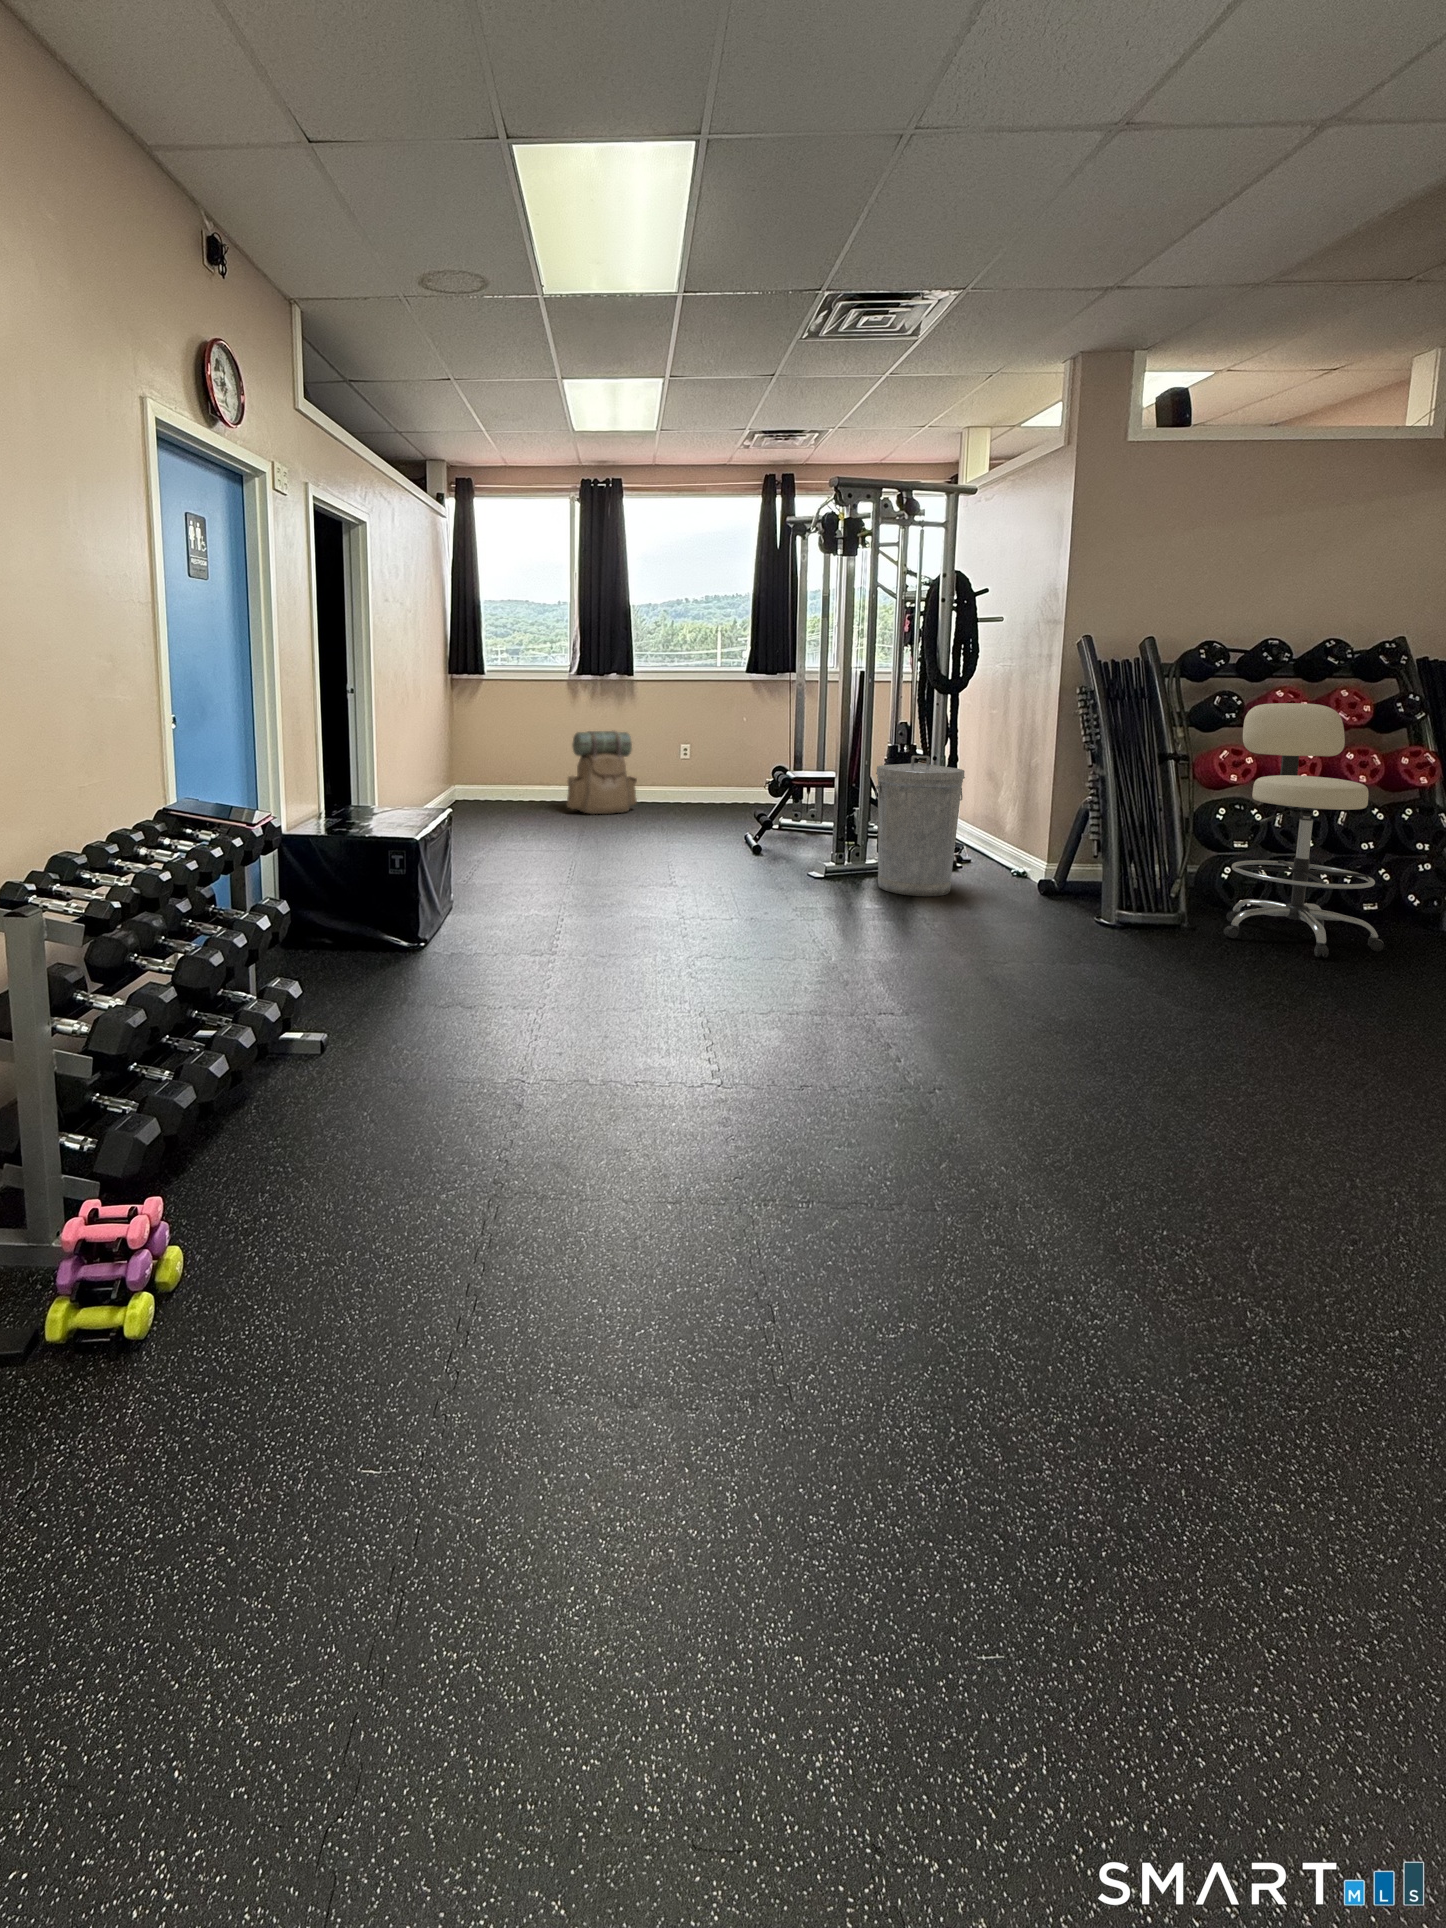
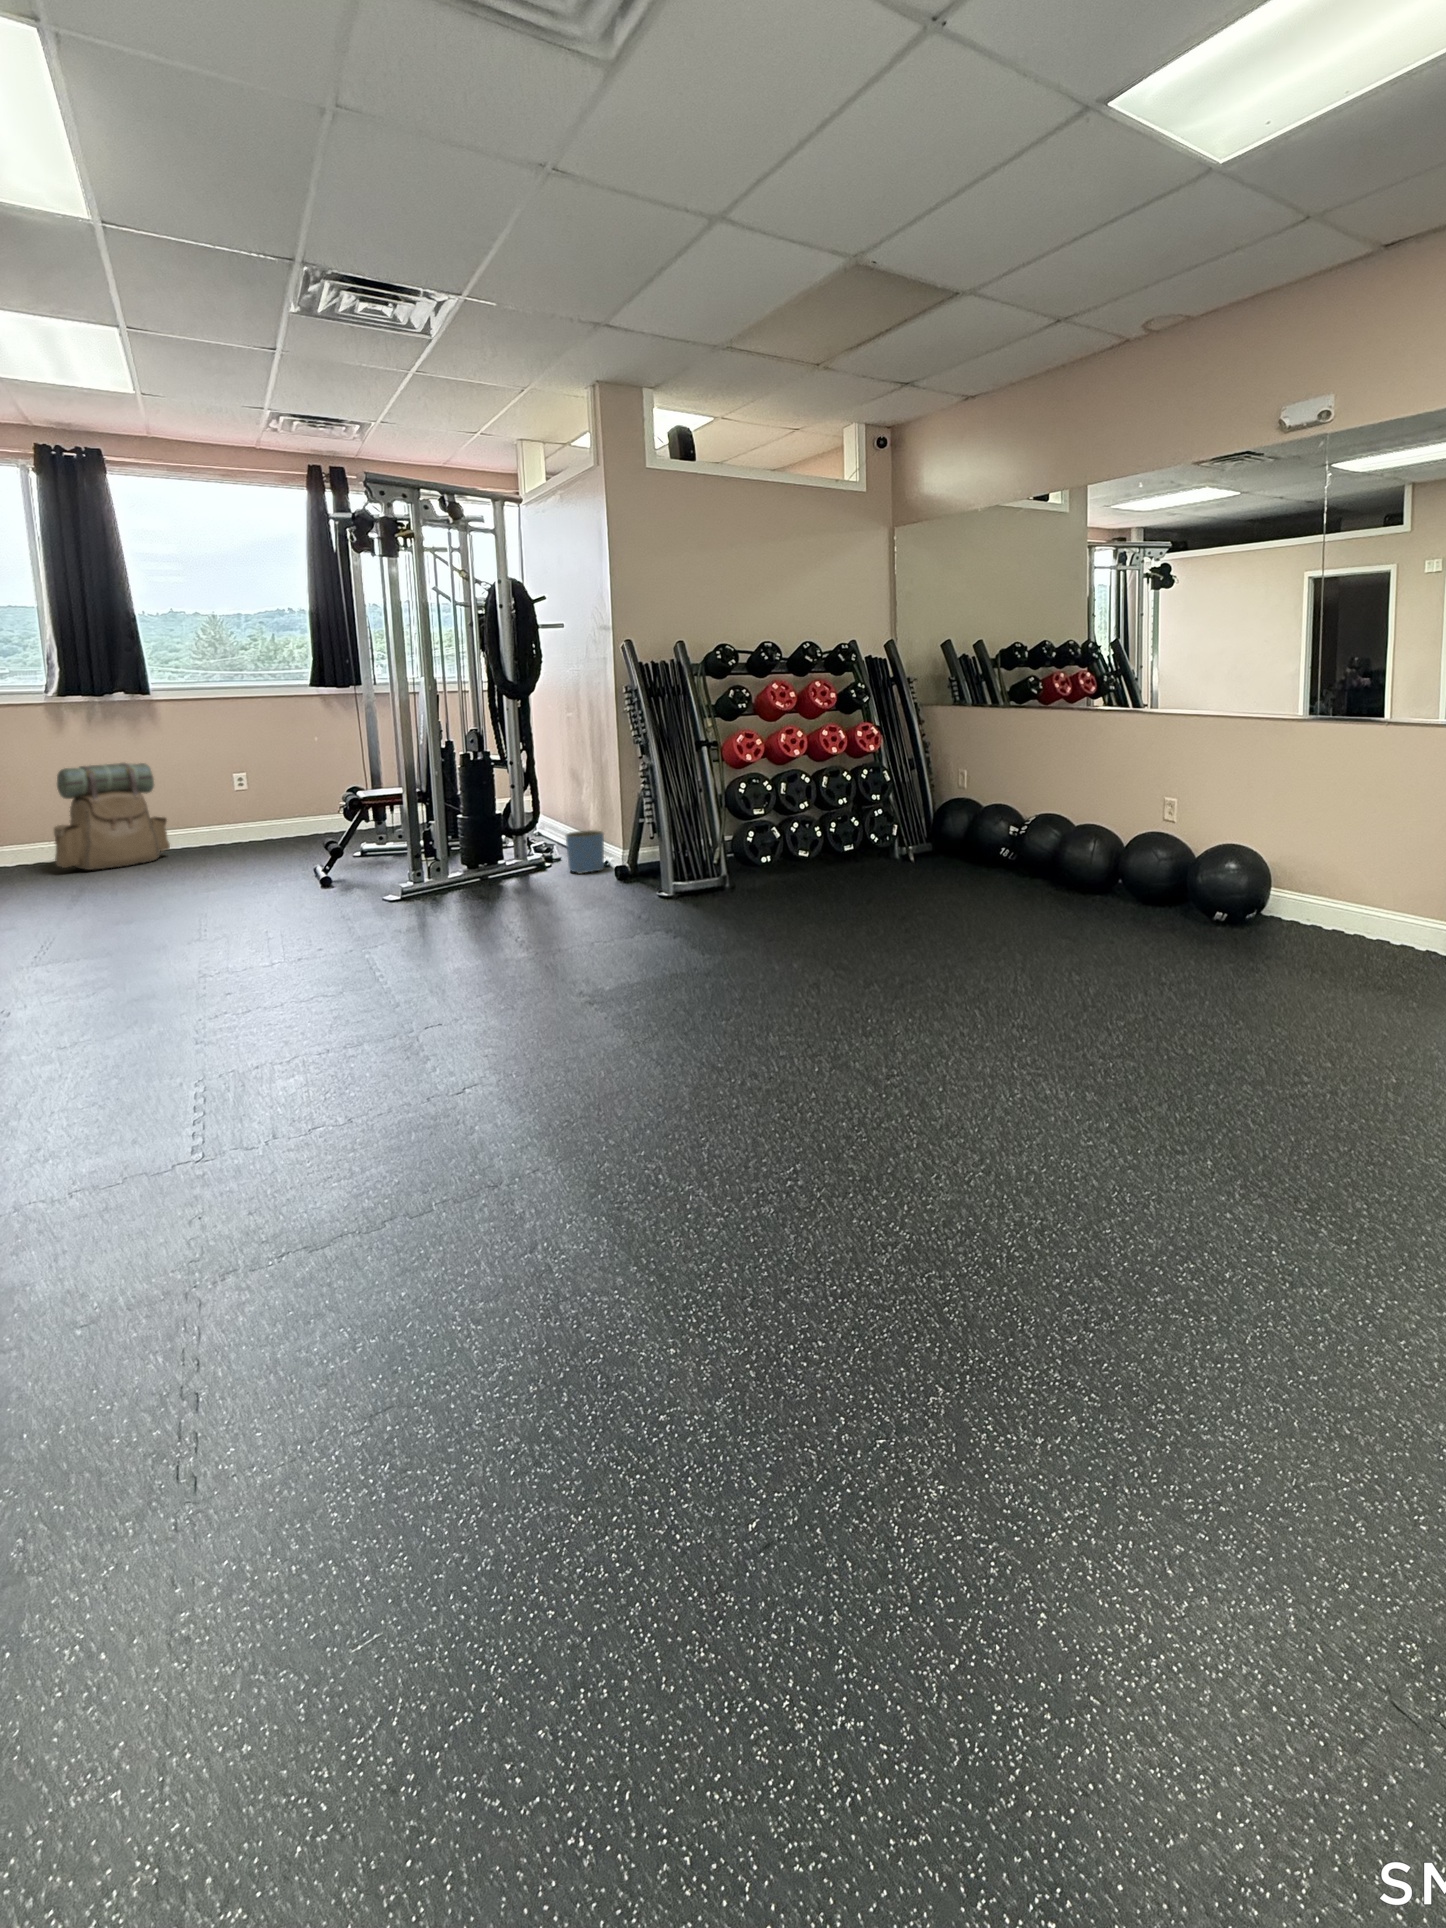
stool: present [1224,703,1384,957] -> none [751,694,854,893]
trash can: present [875,756,965,896] -> none [443,761,534,902]
planter: none [985,837,1028,882] -> present [566,830,604,874]

